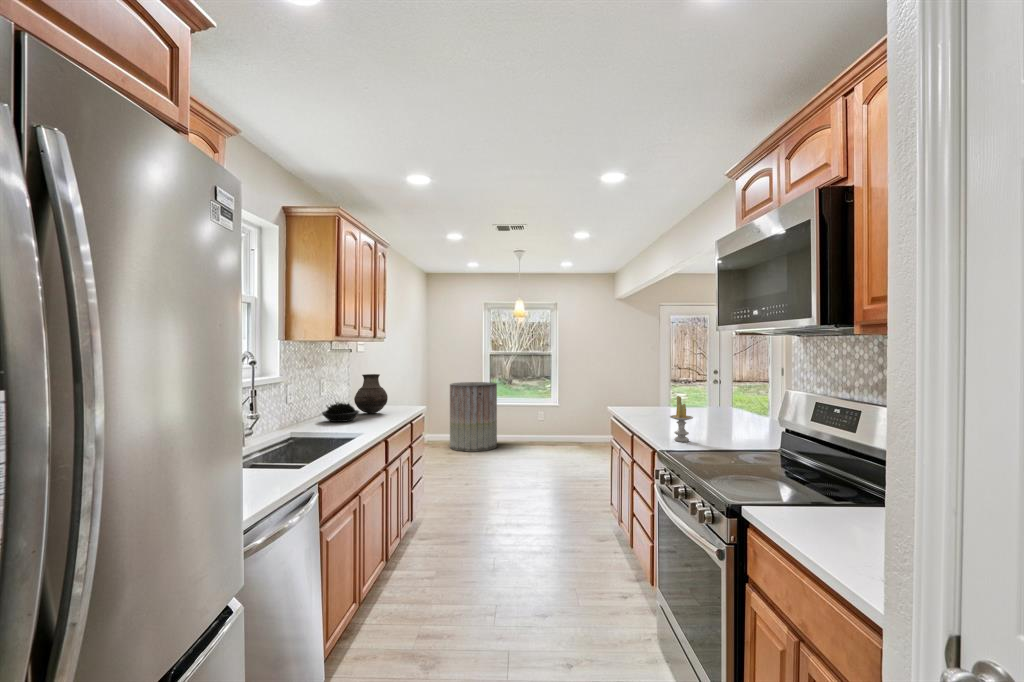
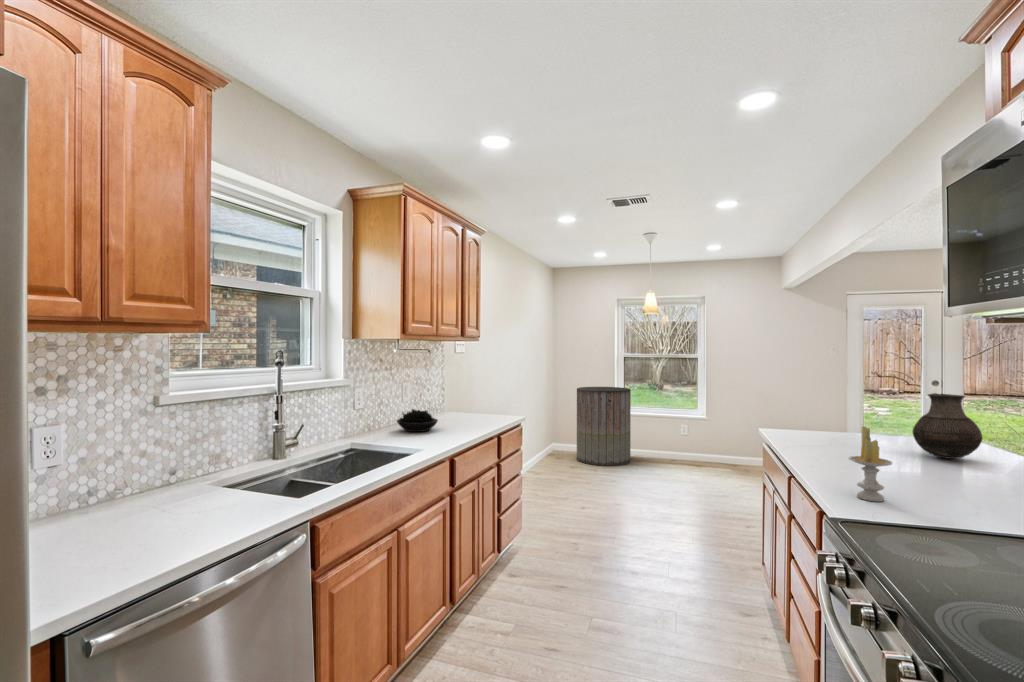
vase: present [354,374,388,413] -> present [913,394,982,459]

